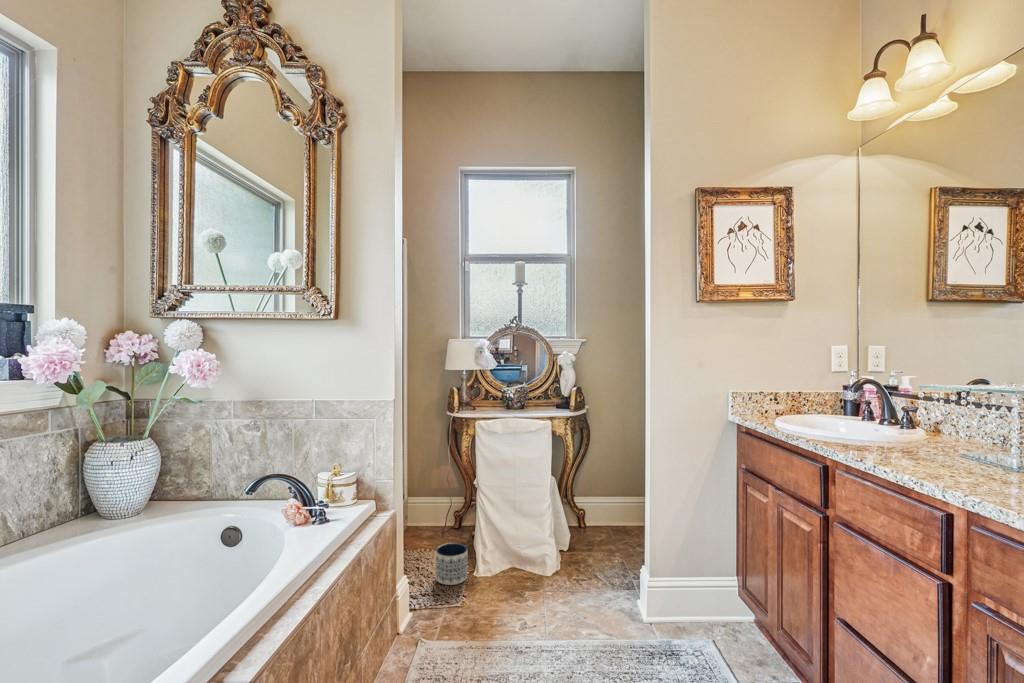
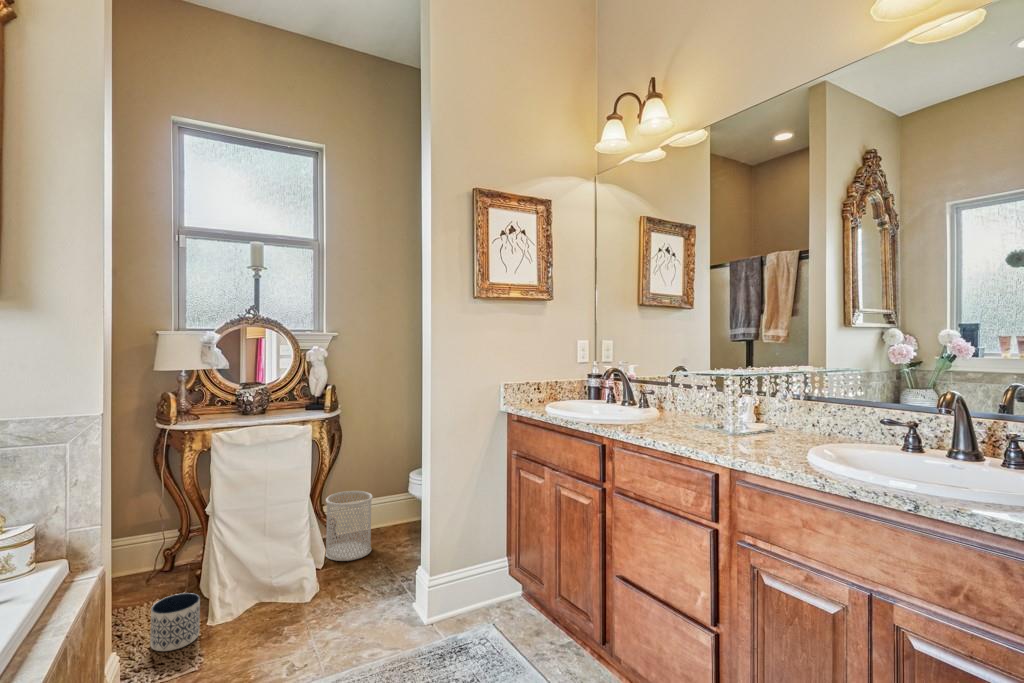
wastebasket: none [571,484,613,548] -> present [326,491,373,561]

